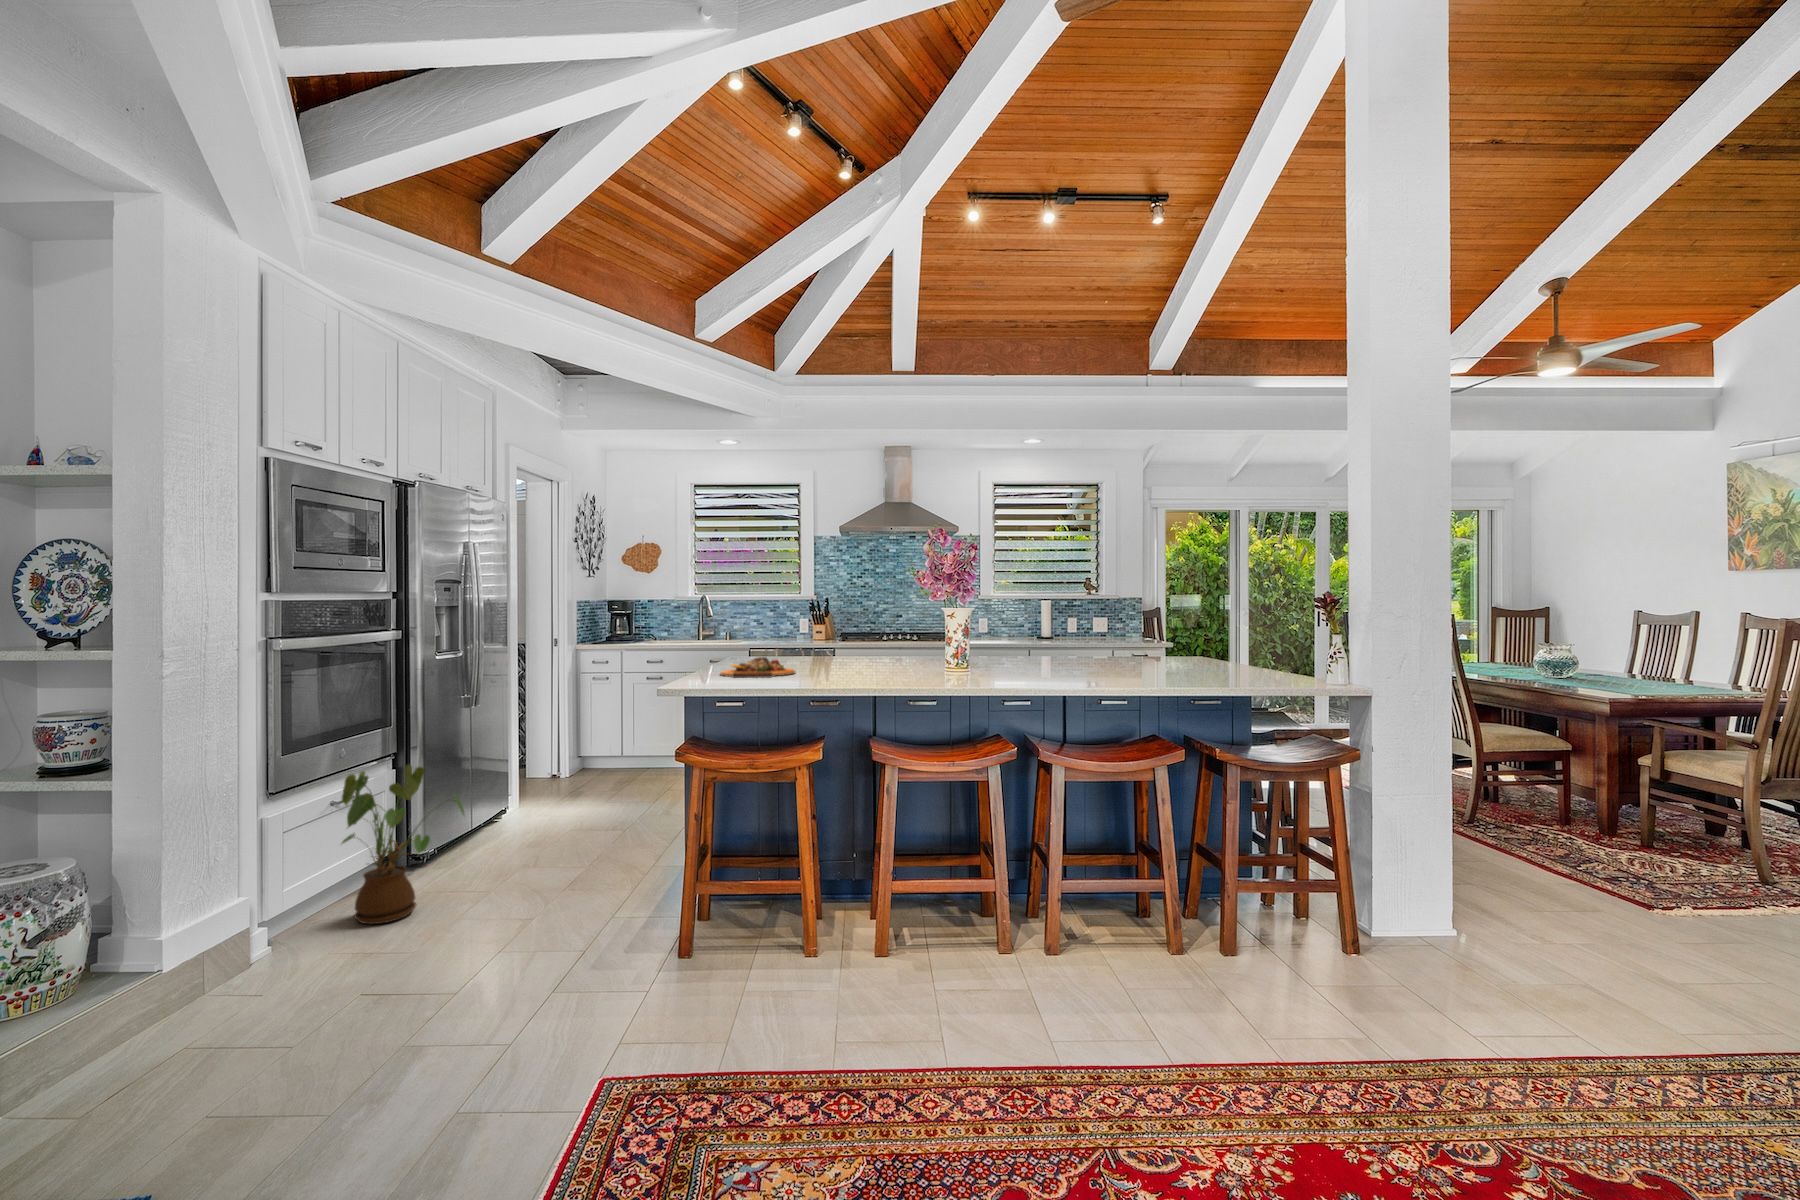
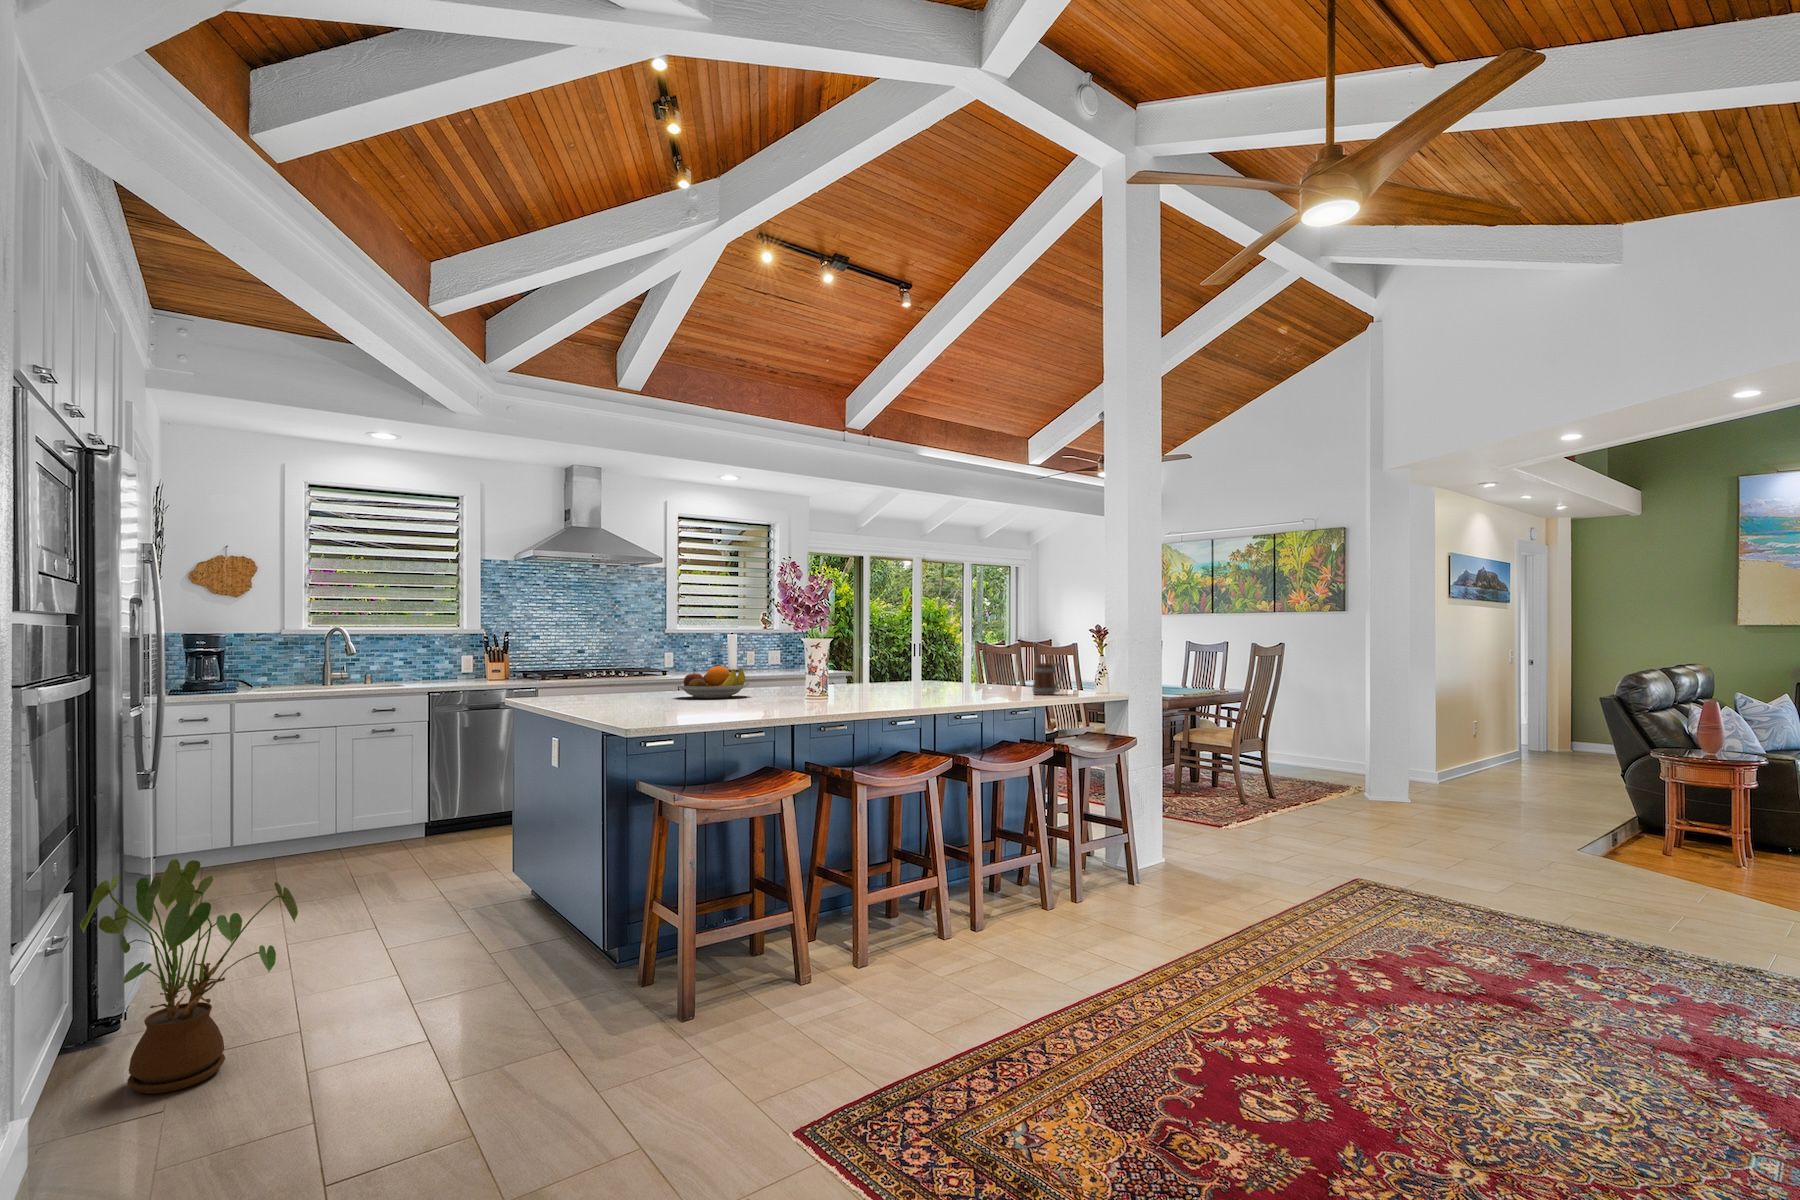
fruit bowl: none [847,633,918,665] -> present [675,666,750,698]
mug: none [1202,638,1246,678] -> present [1032,663,1064,695]
cutting board: present [720,657,796,678] -> none [608,691,692,714]

